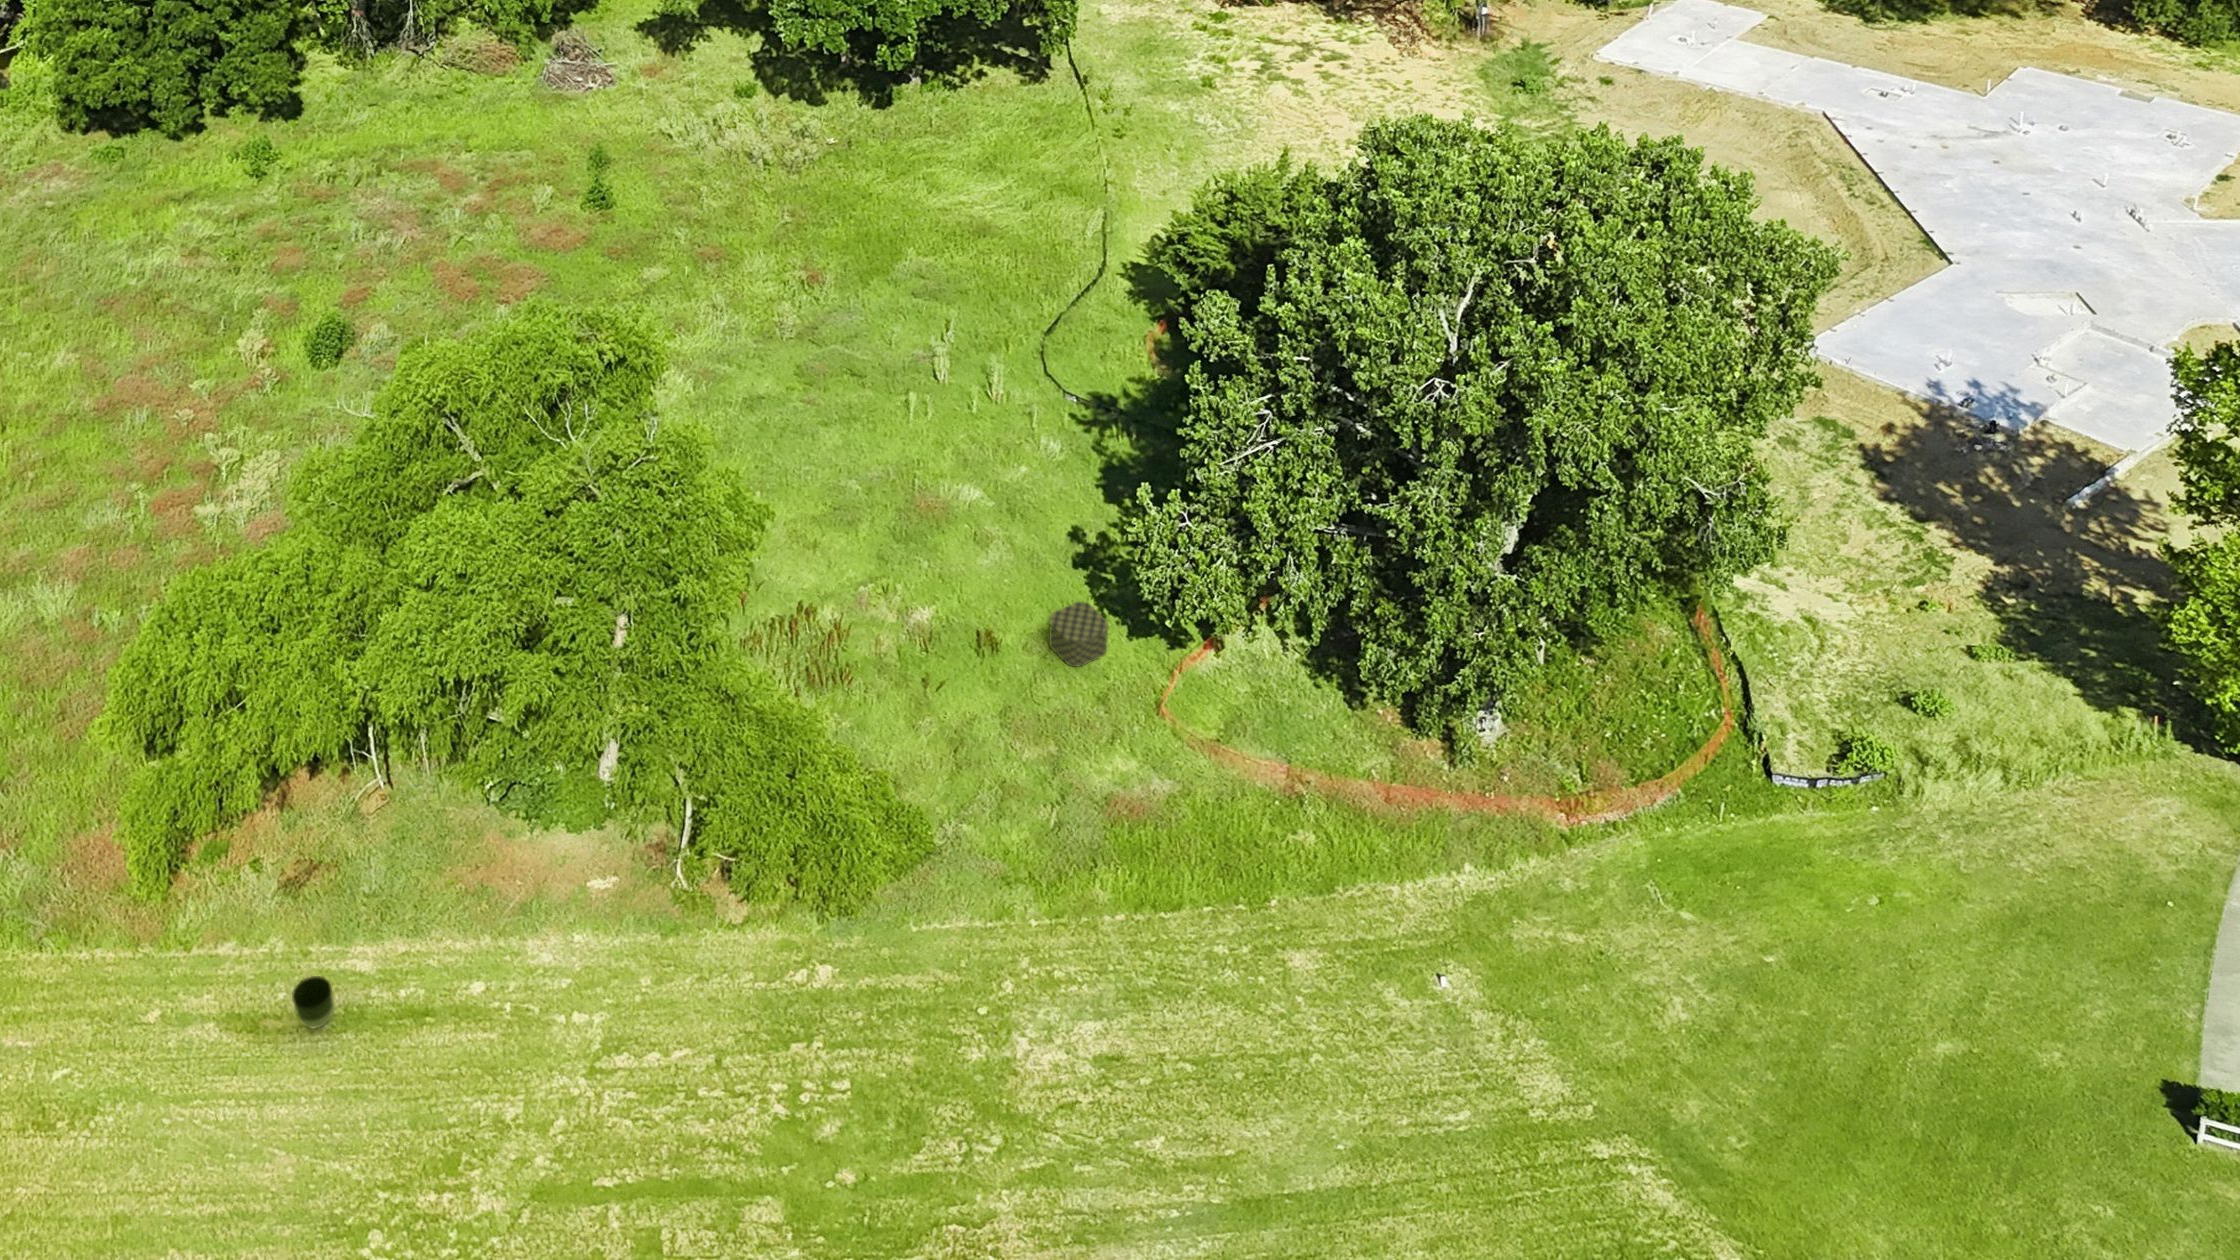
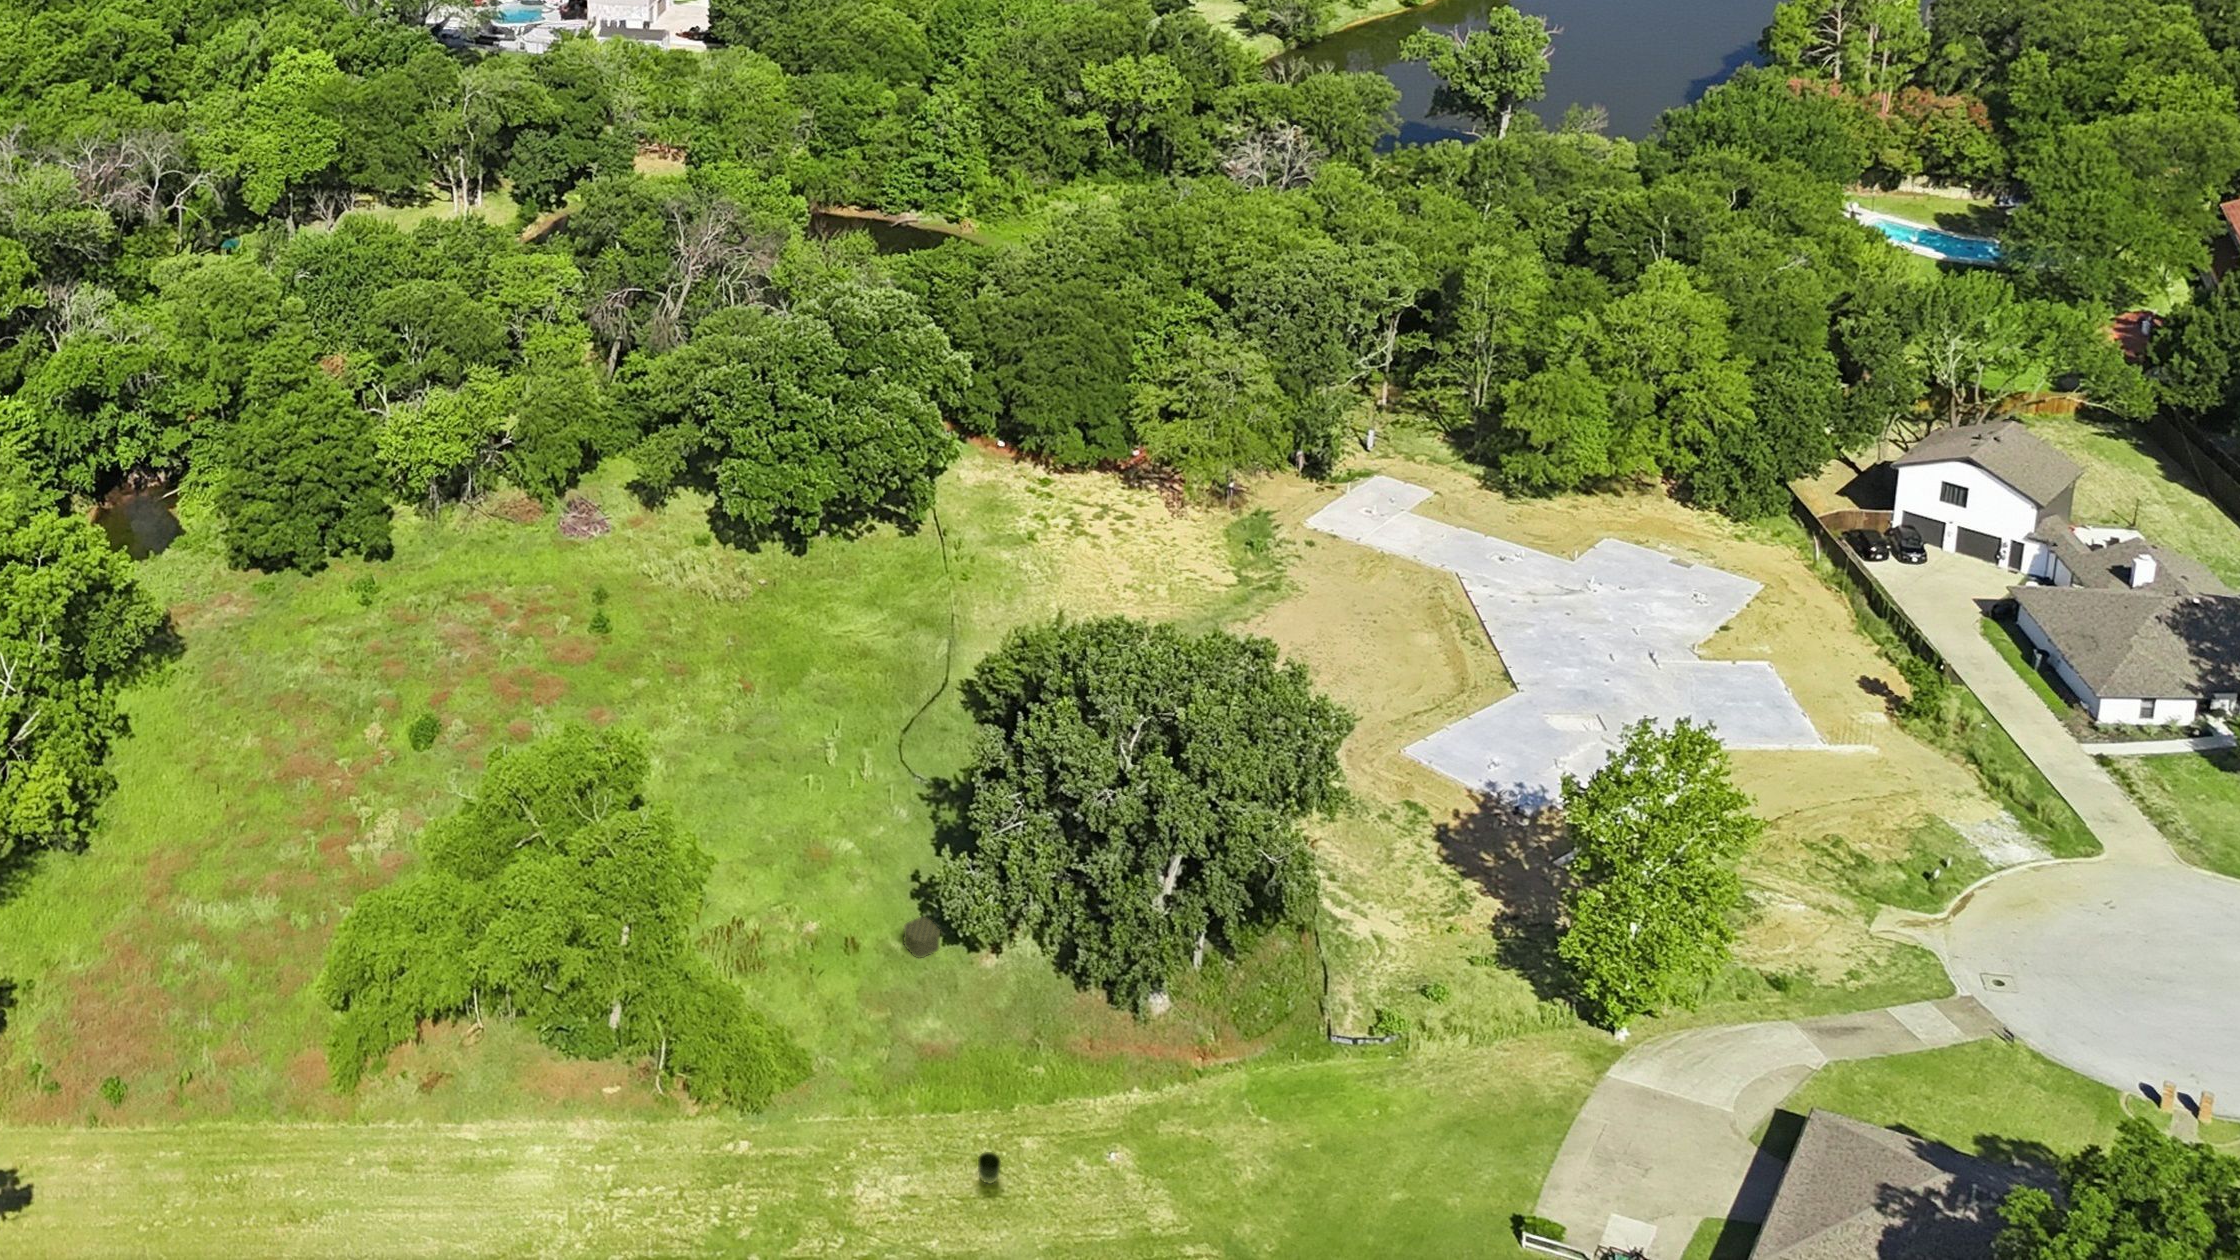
planter: present [292,976,334,1029] -> present [978,1152,1001,1183]

